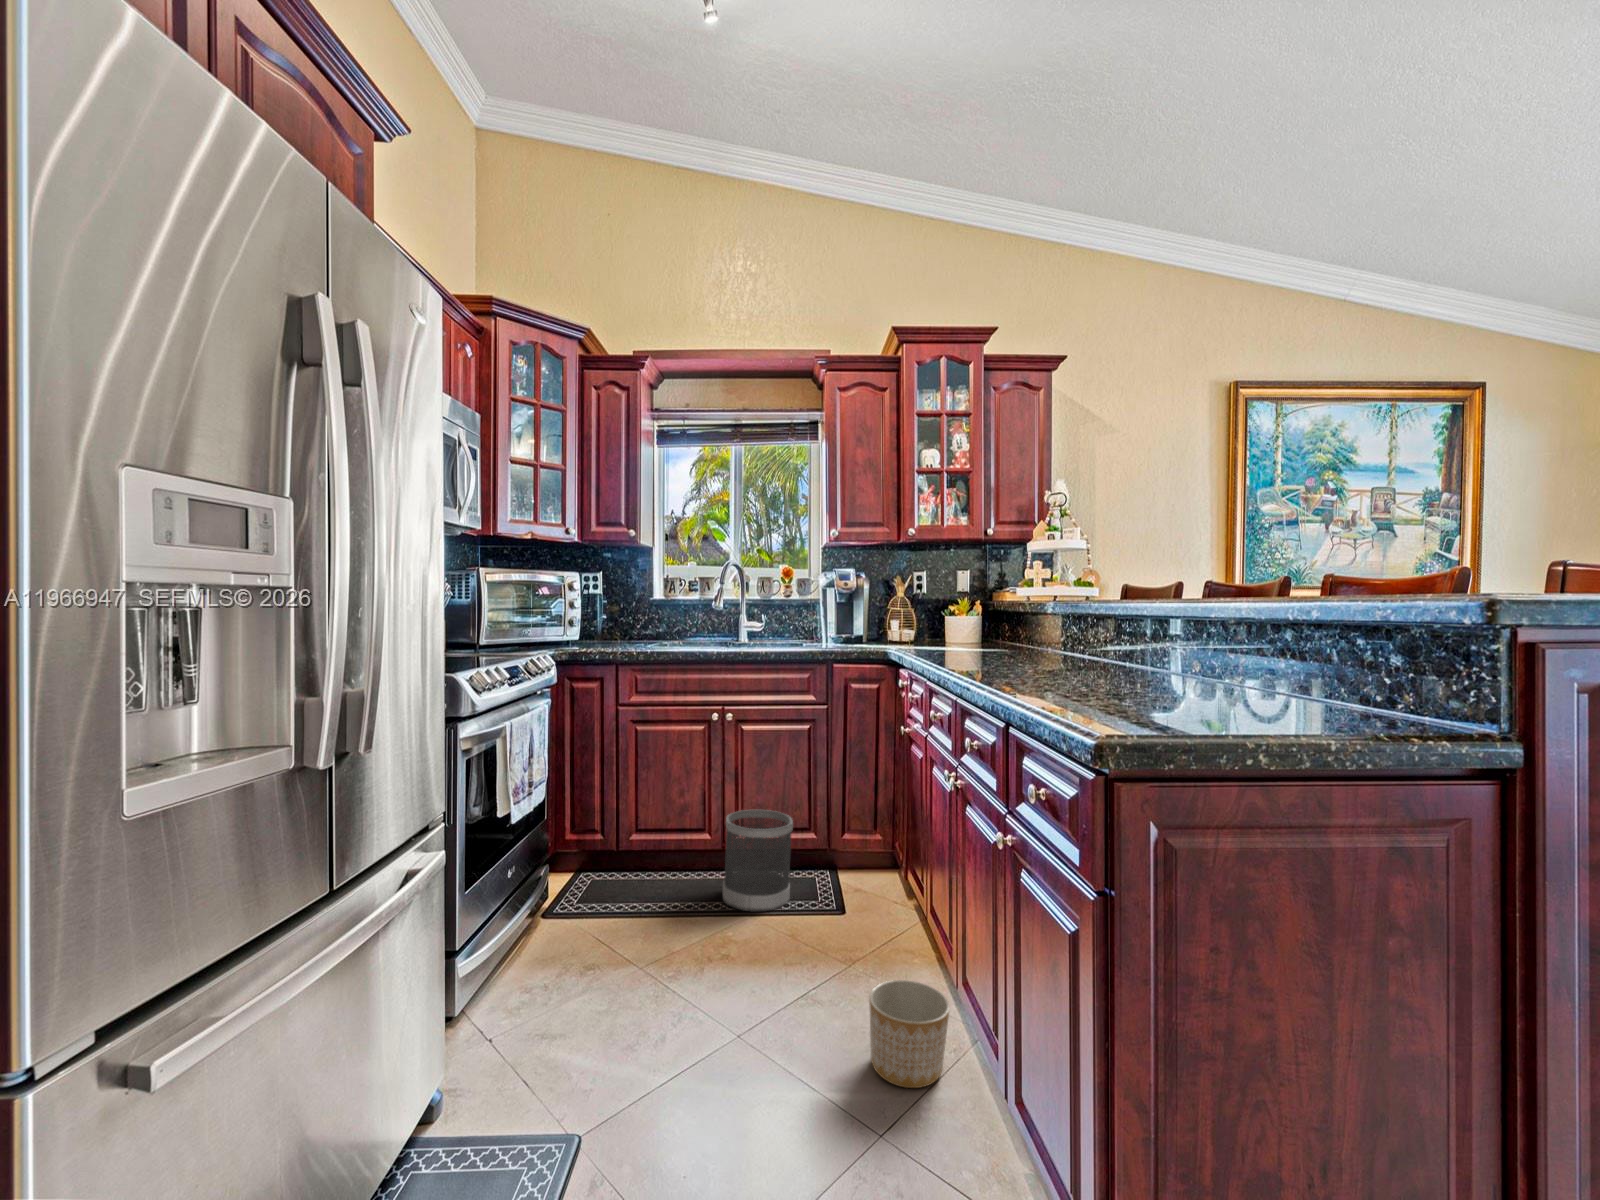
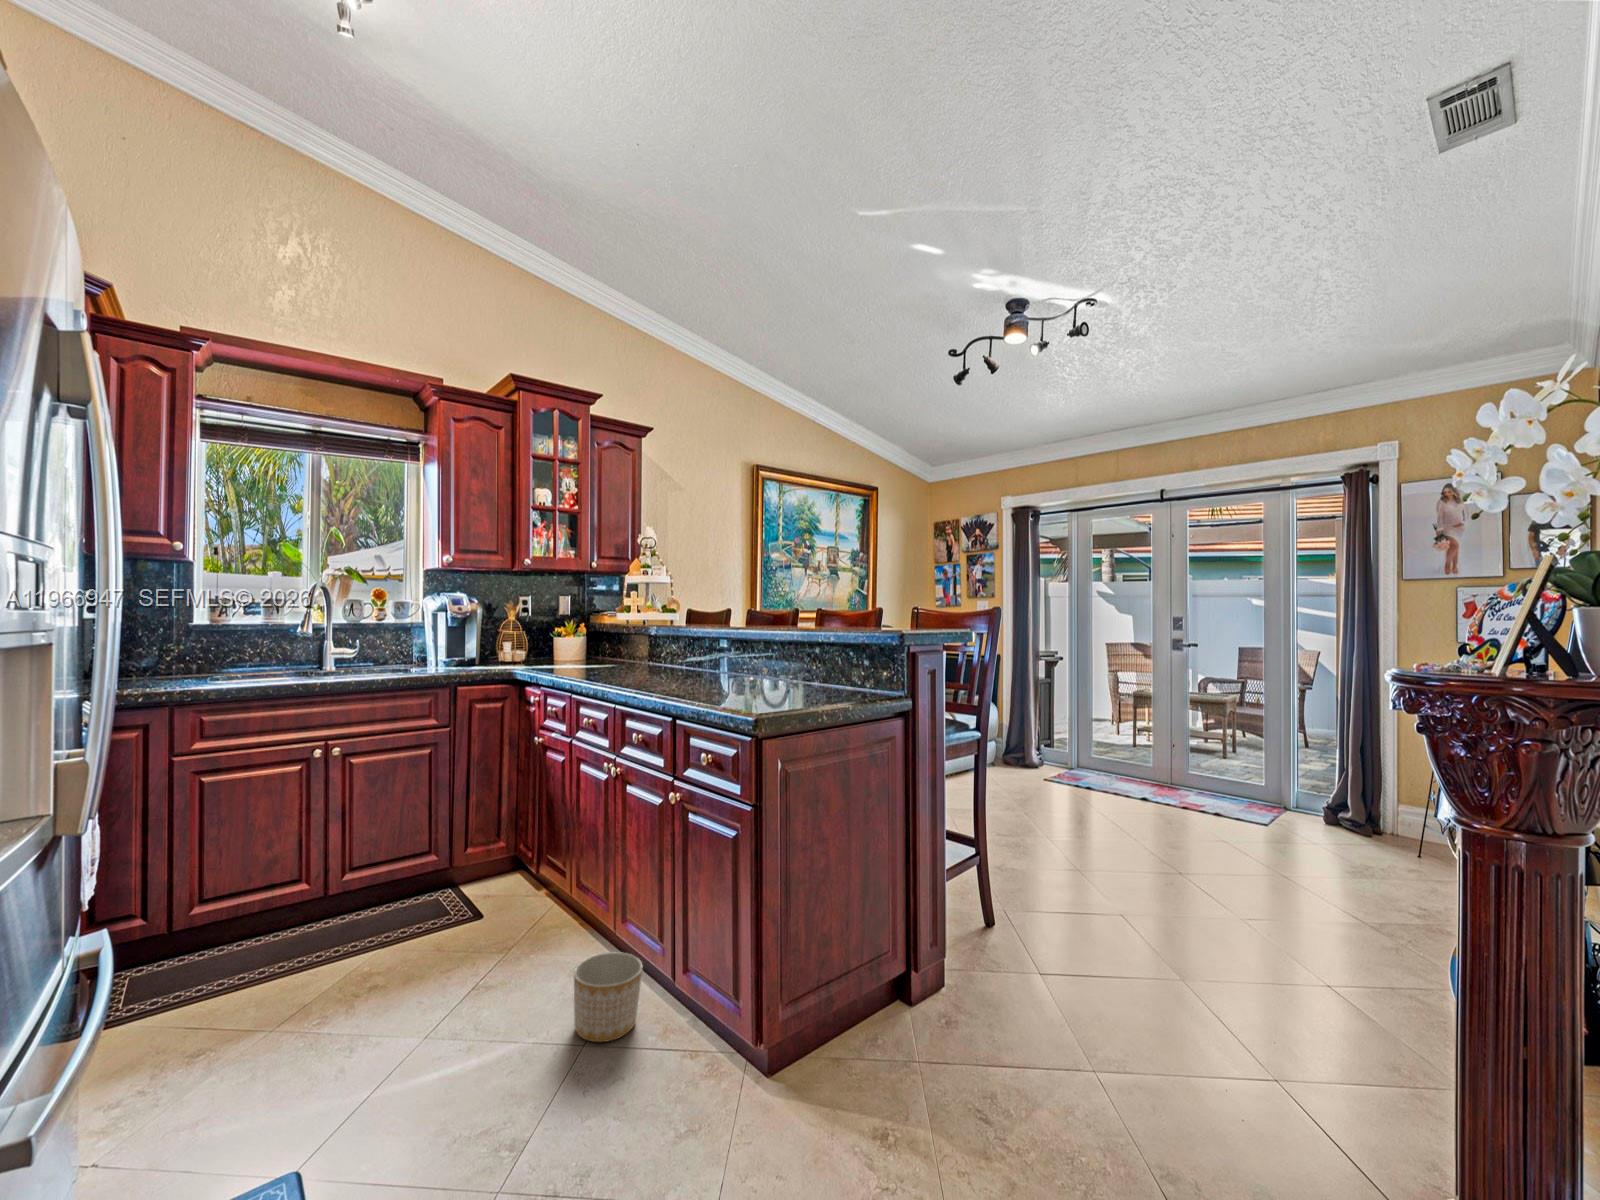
wastebasket: present [723,810,793,911] -> none [338,842,427,952]

